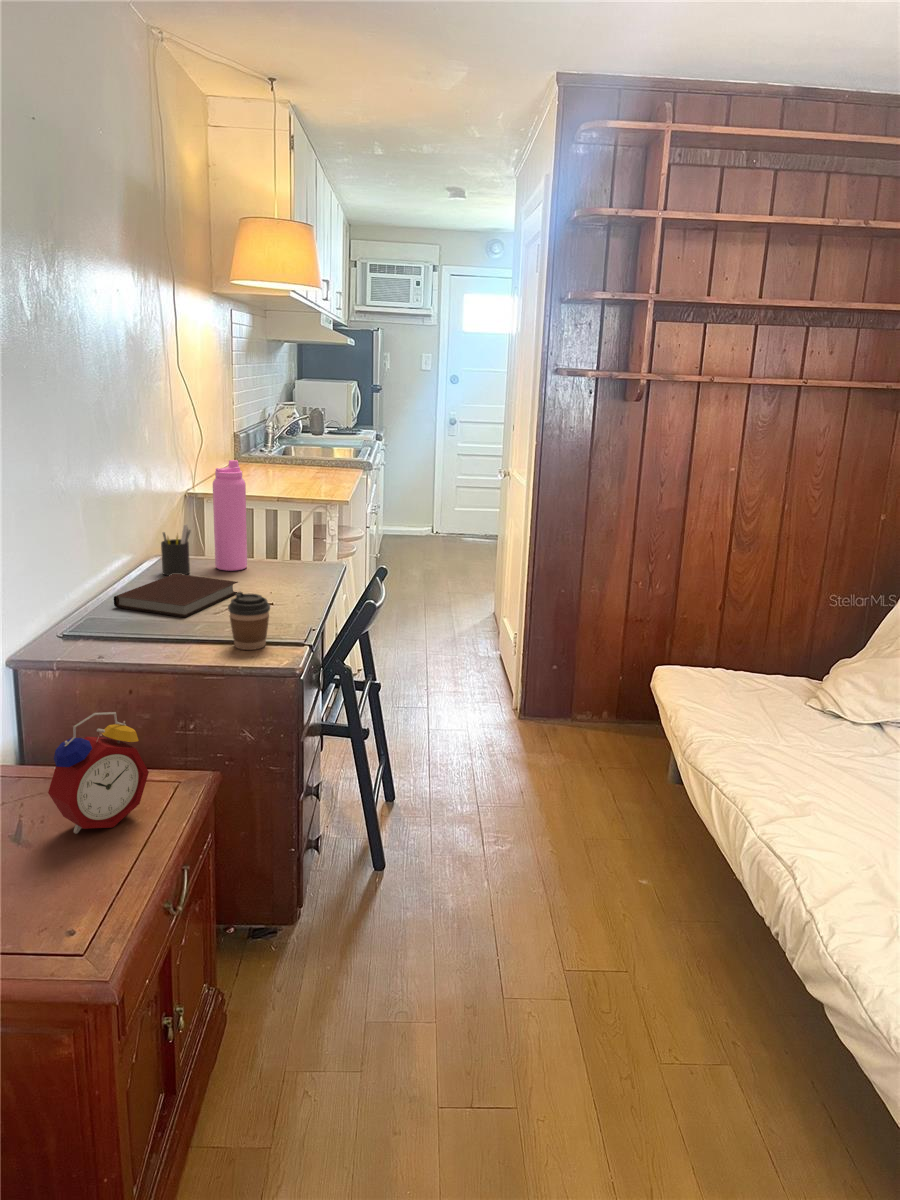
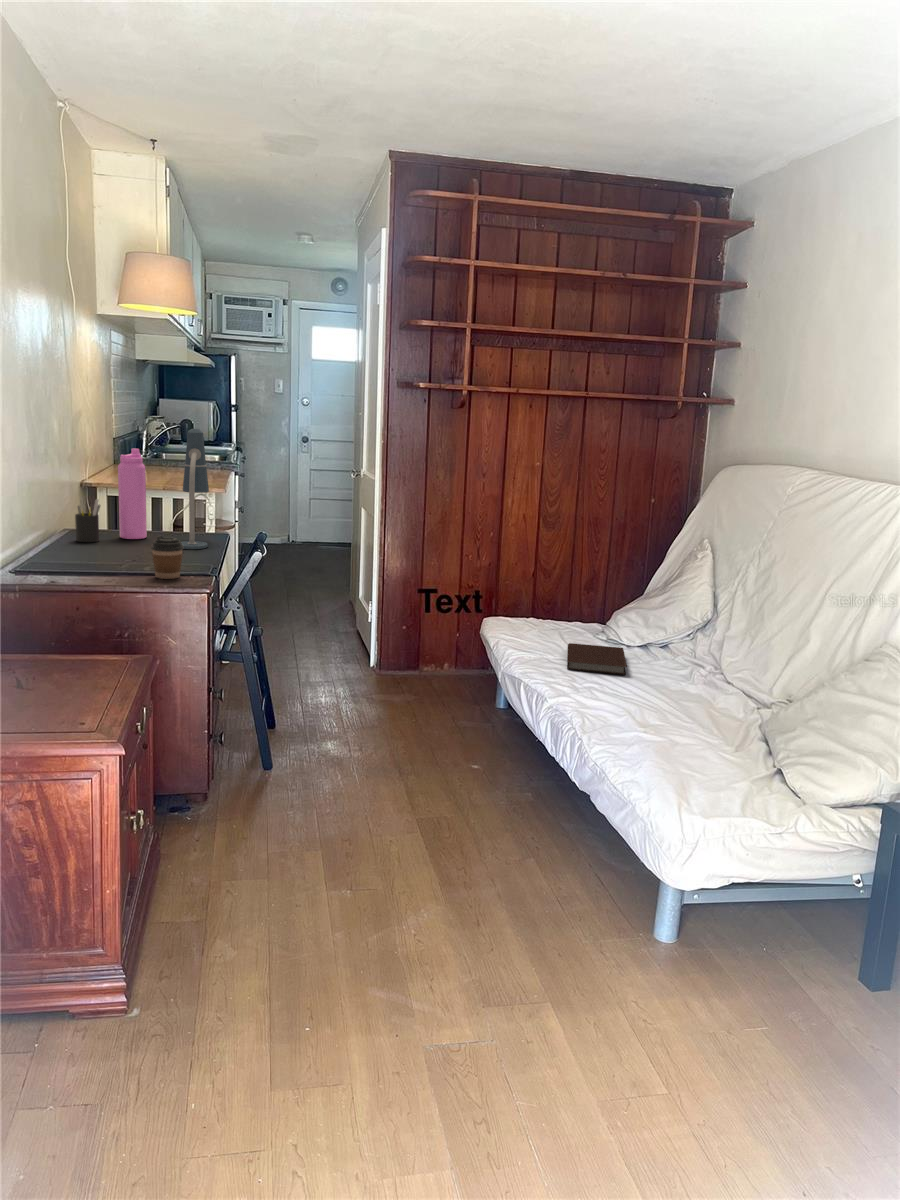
desk lamp: none [278,436,320,590] -> present [181,429,209,549]
notebook: present [114,574,238,617] -> present [567,643,627,675]
alarm clock: present [48,712,149,833] -> none [44,596,112,683]

